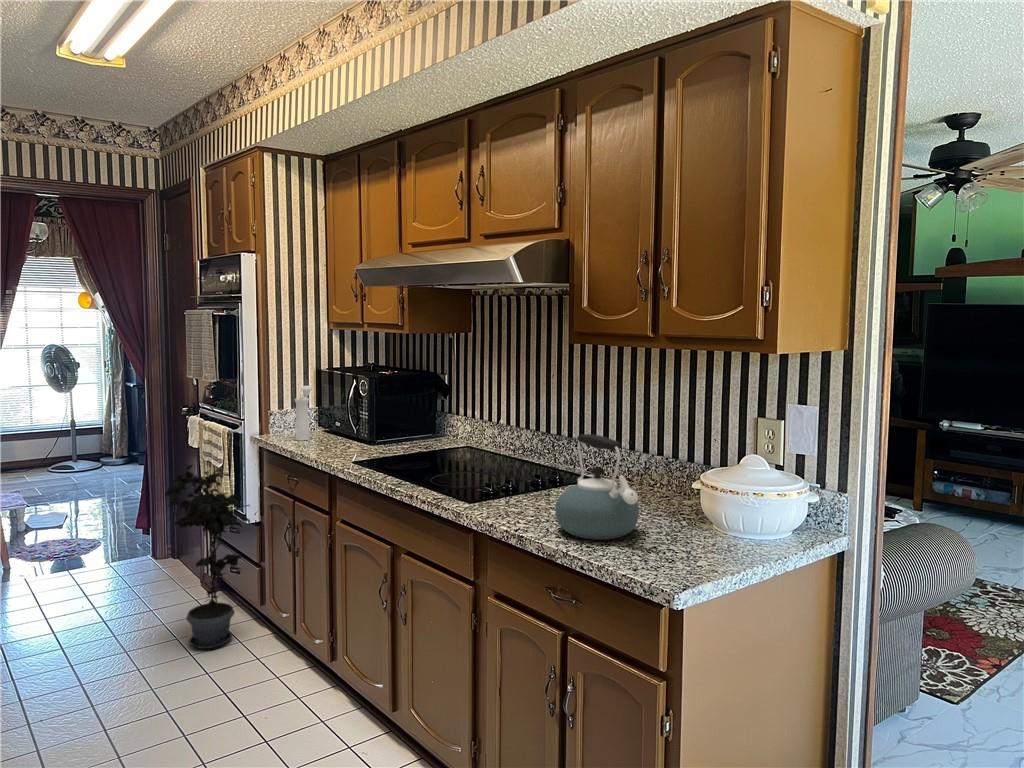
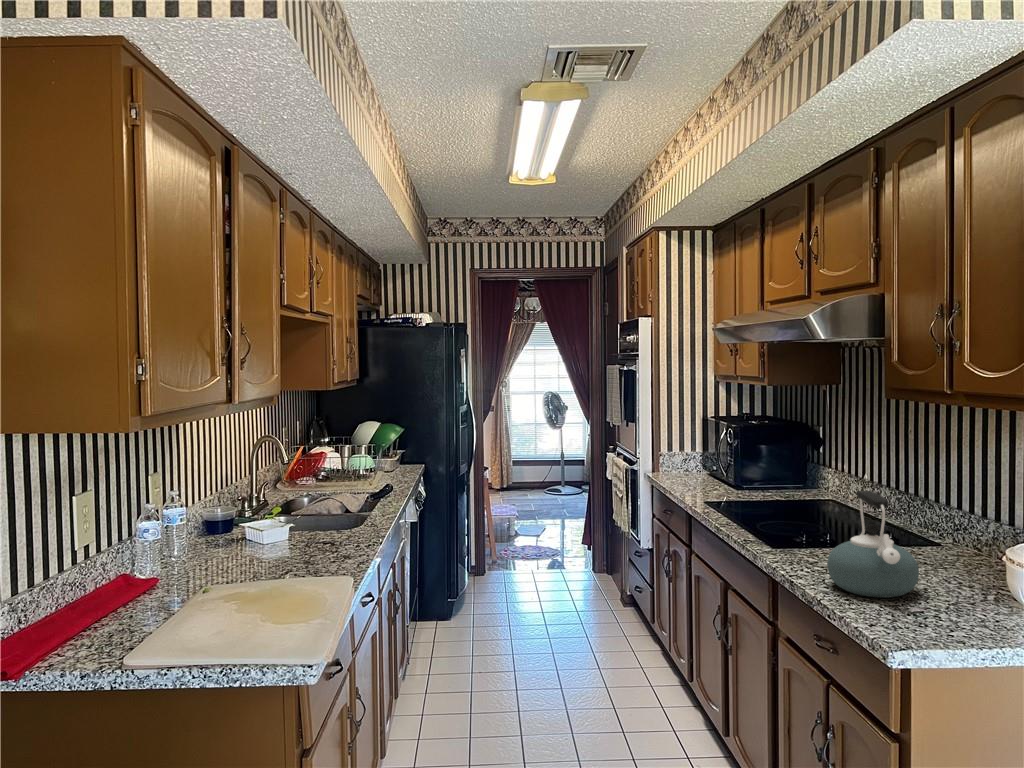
pepper mill: present [295,386,312,441] -> none [678,432,696,481]
potted plant: present [166,465,250,649] -> none [575,494,645,652]

